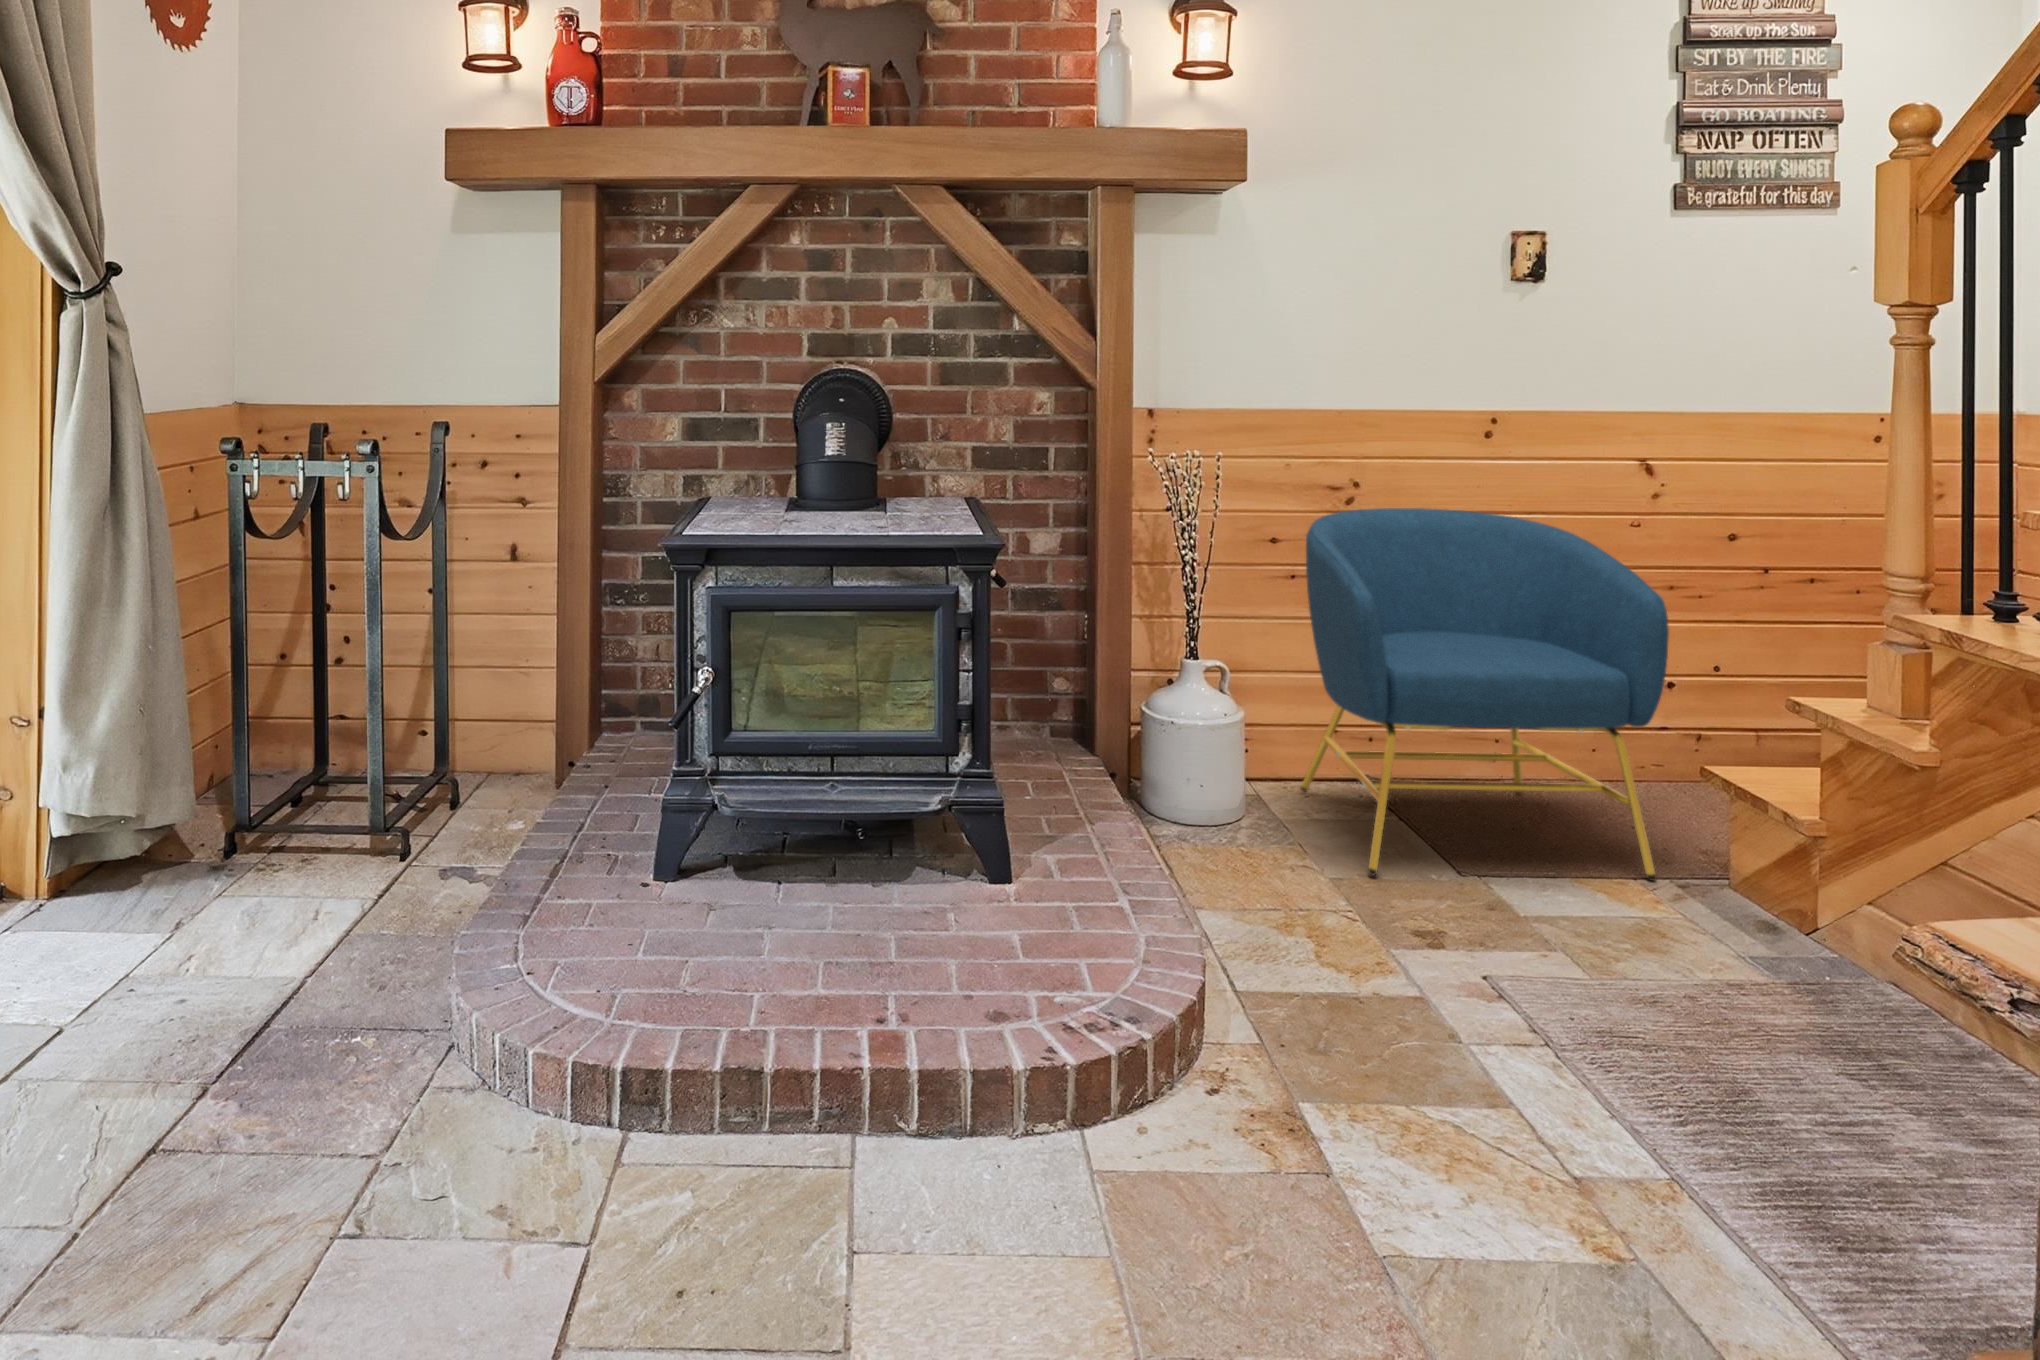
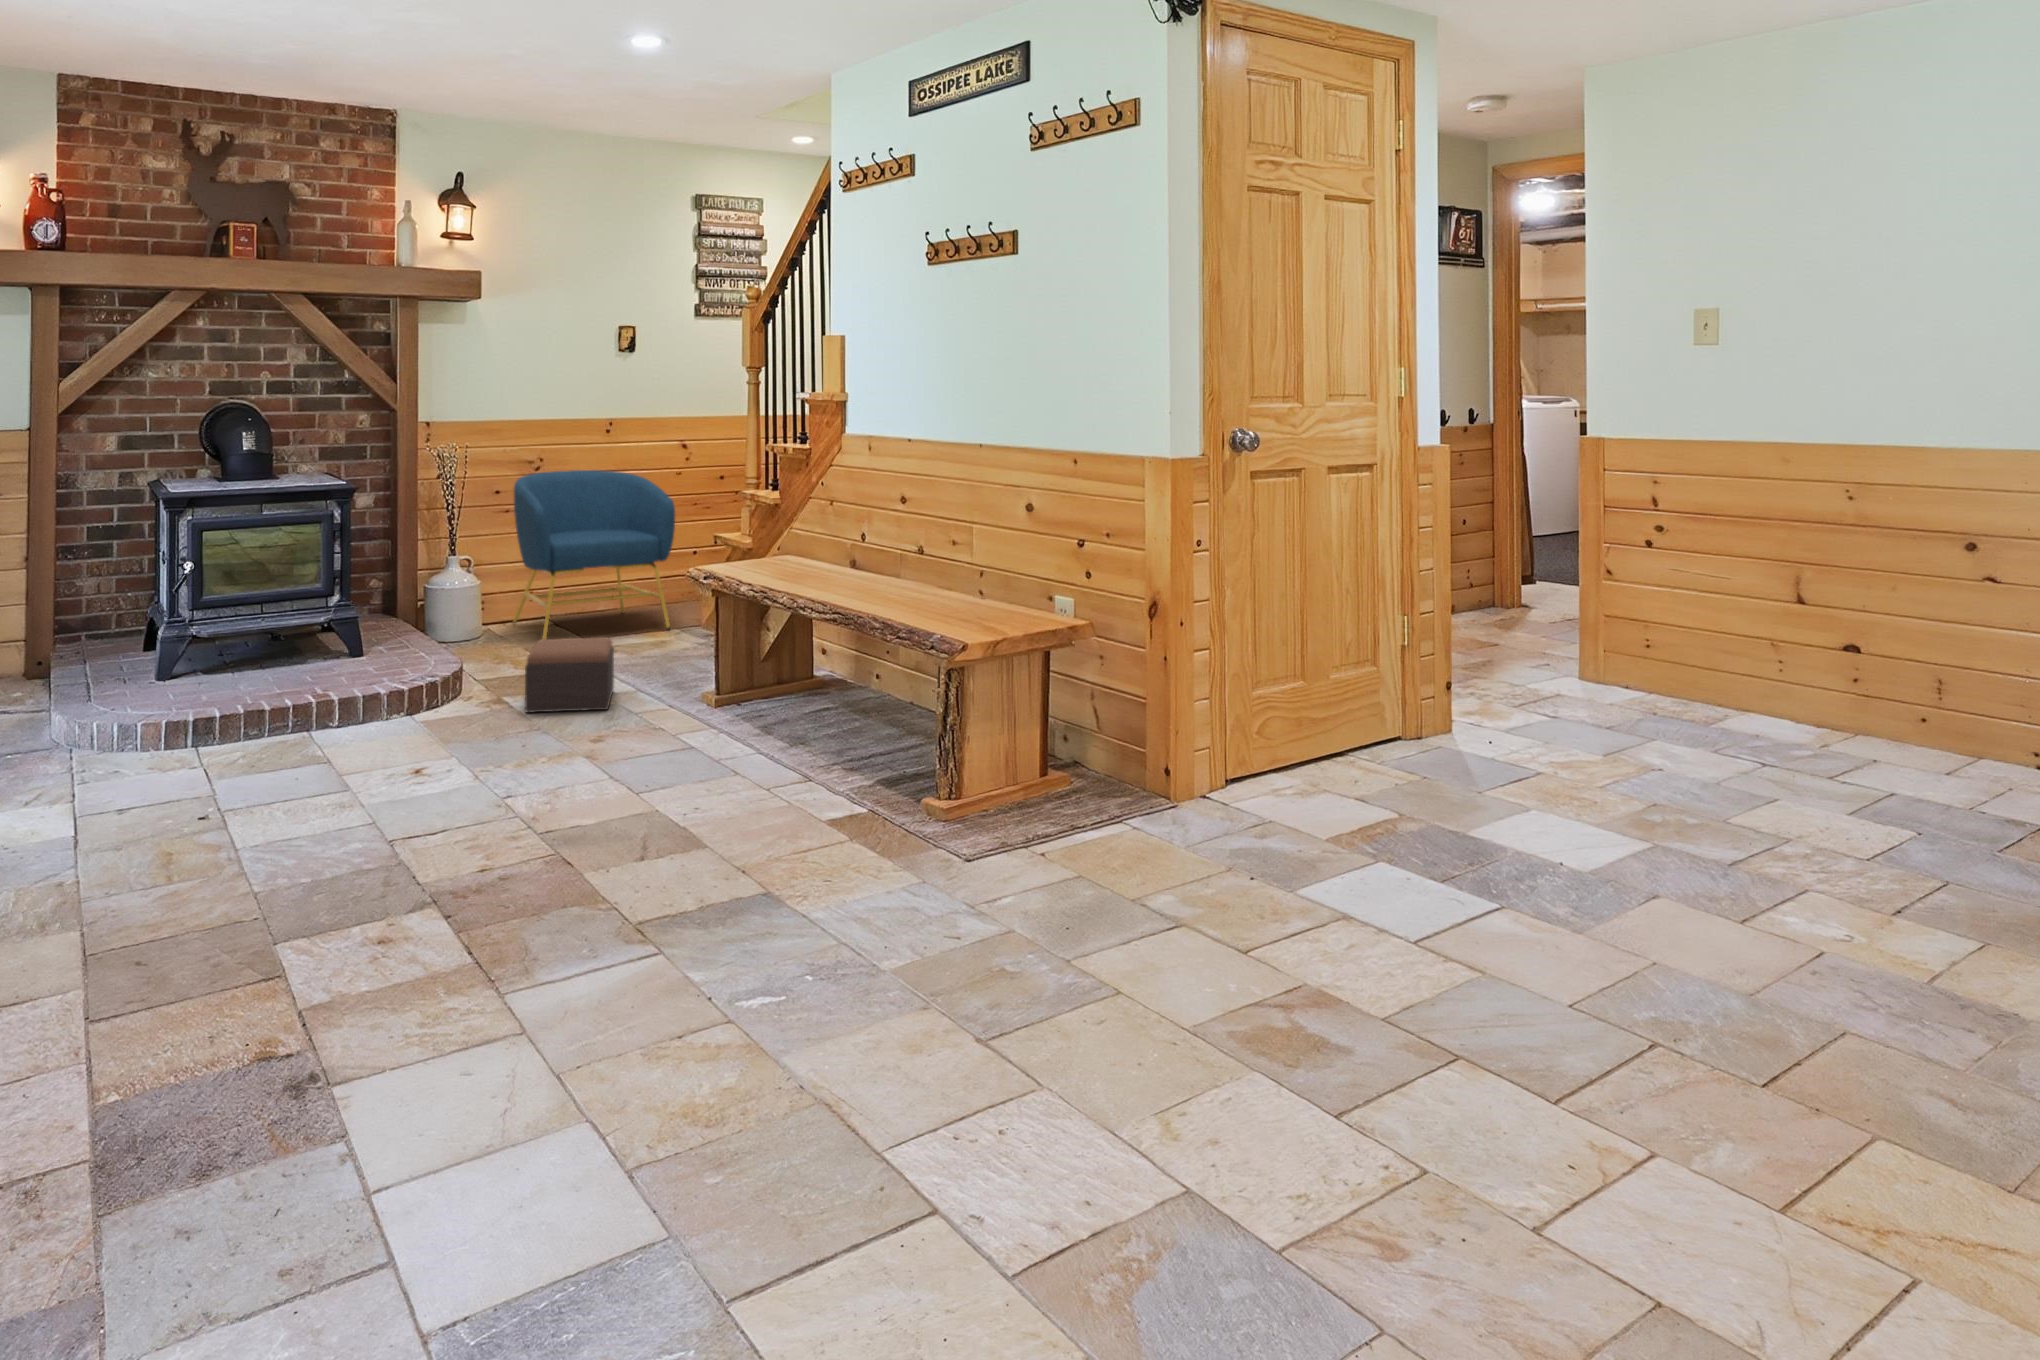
footstool: none [1369,980,1629,1291] -> present [525,637,614,712]

